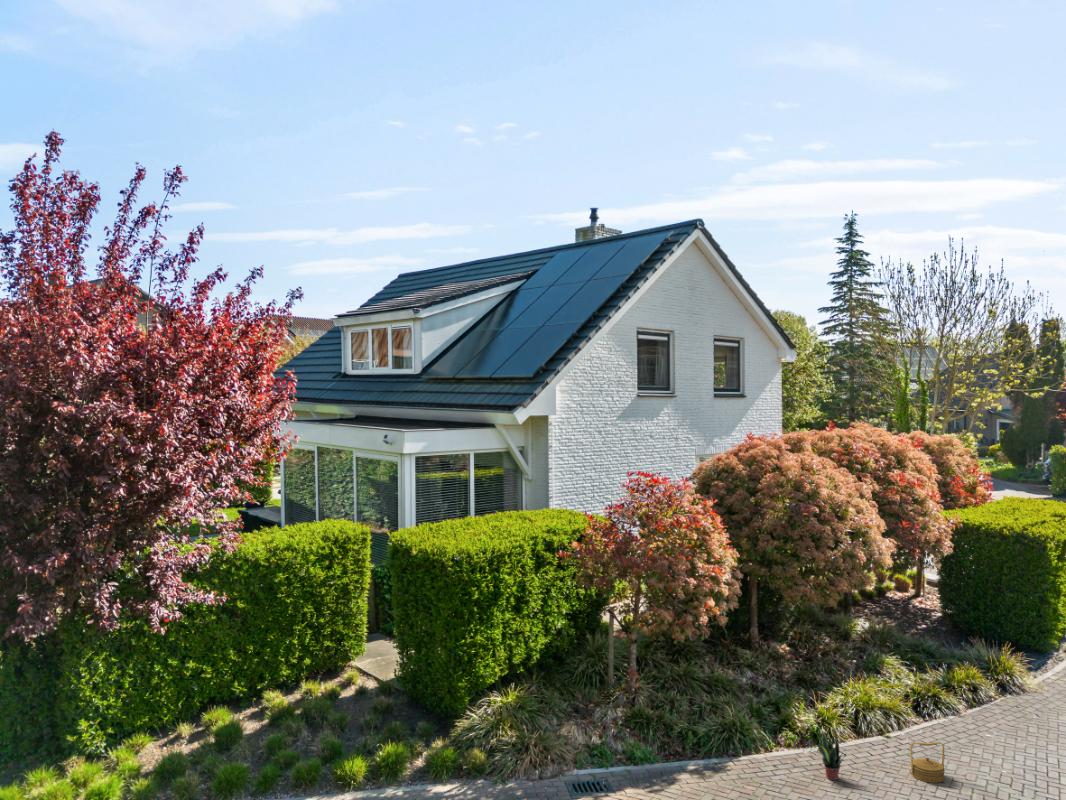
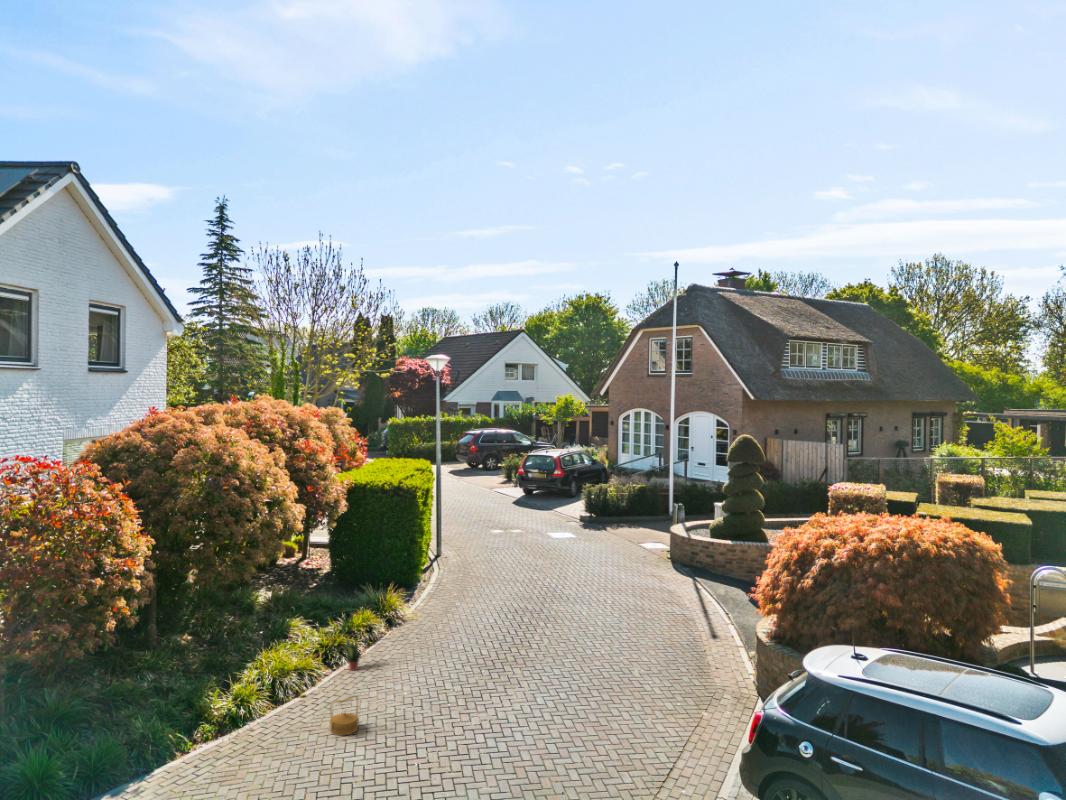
potted plant: present [818,732,847,780] -> present [344,638,360,671]

